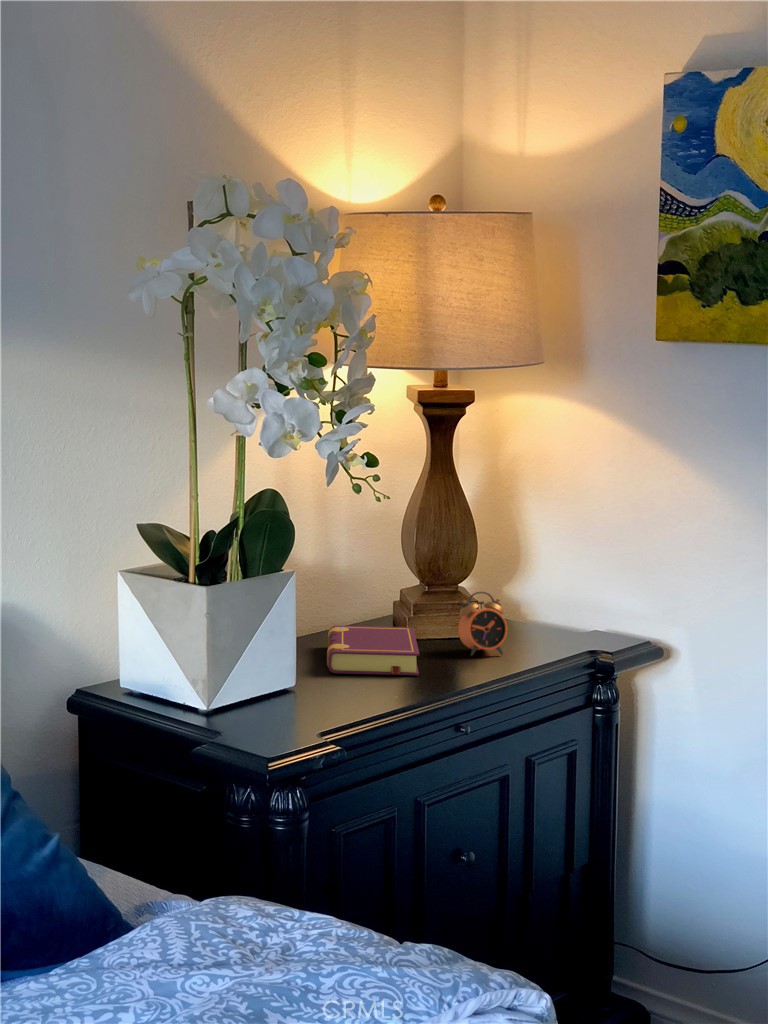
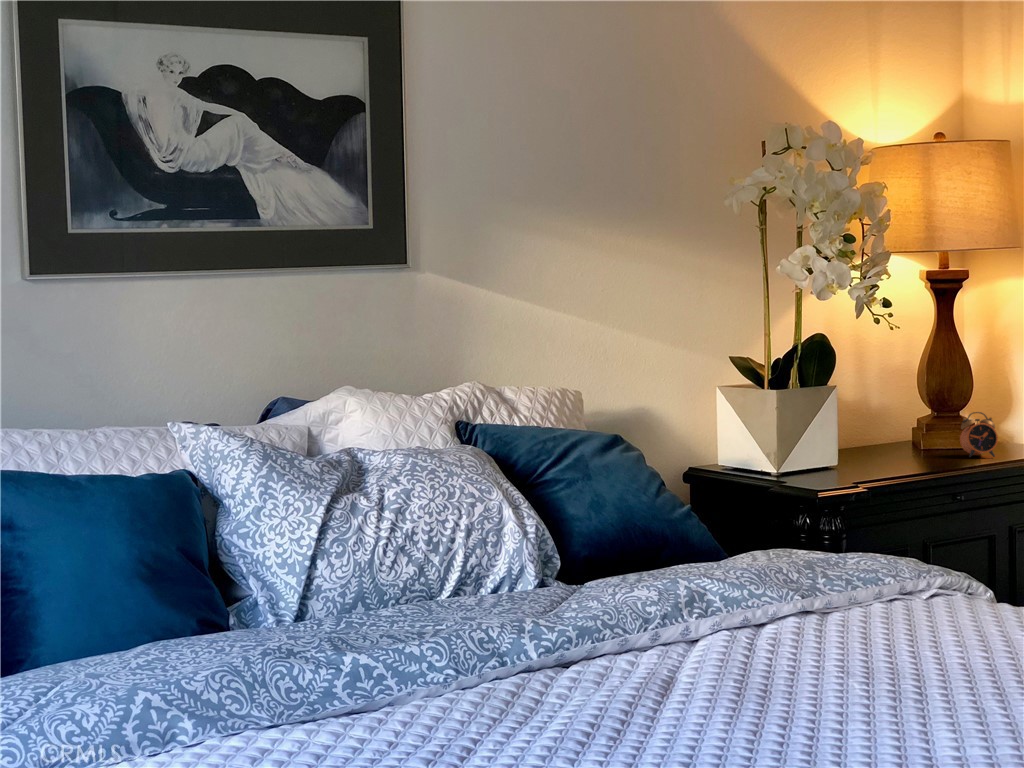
book: present [327,625,420,675] -> none [860,436,928,465]

